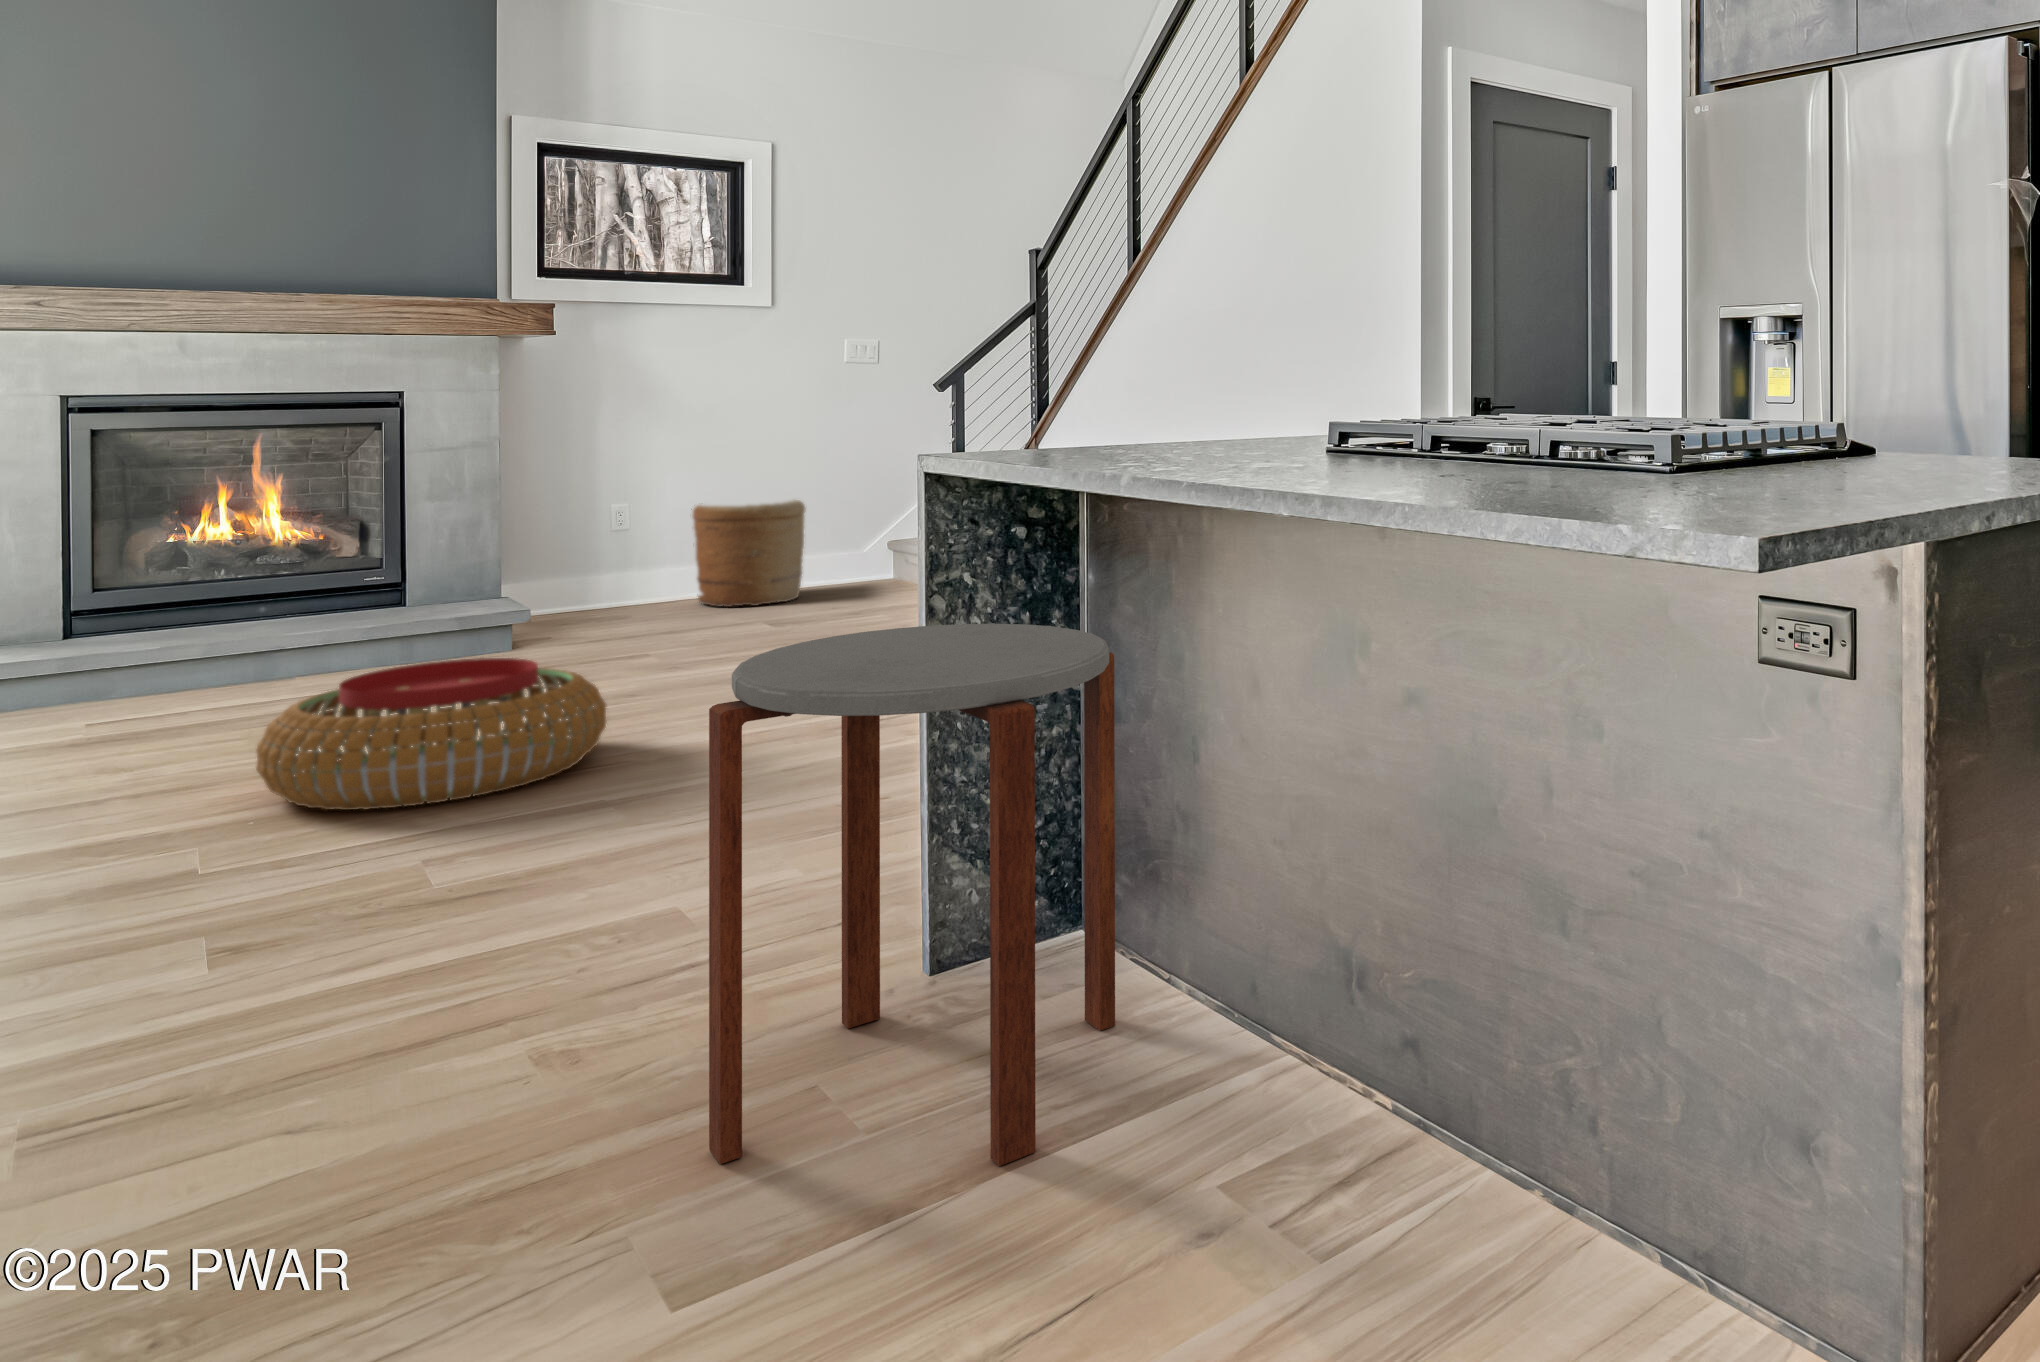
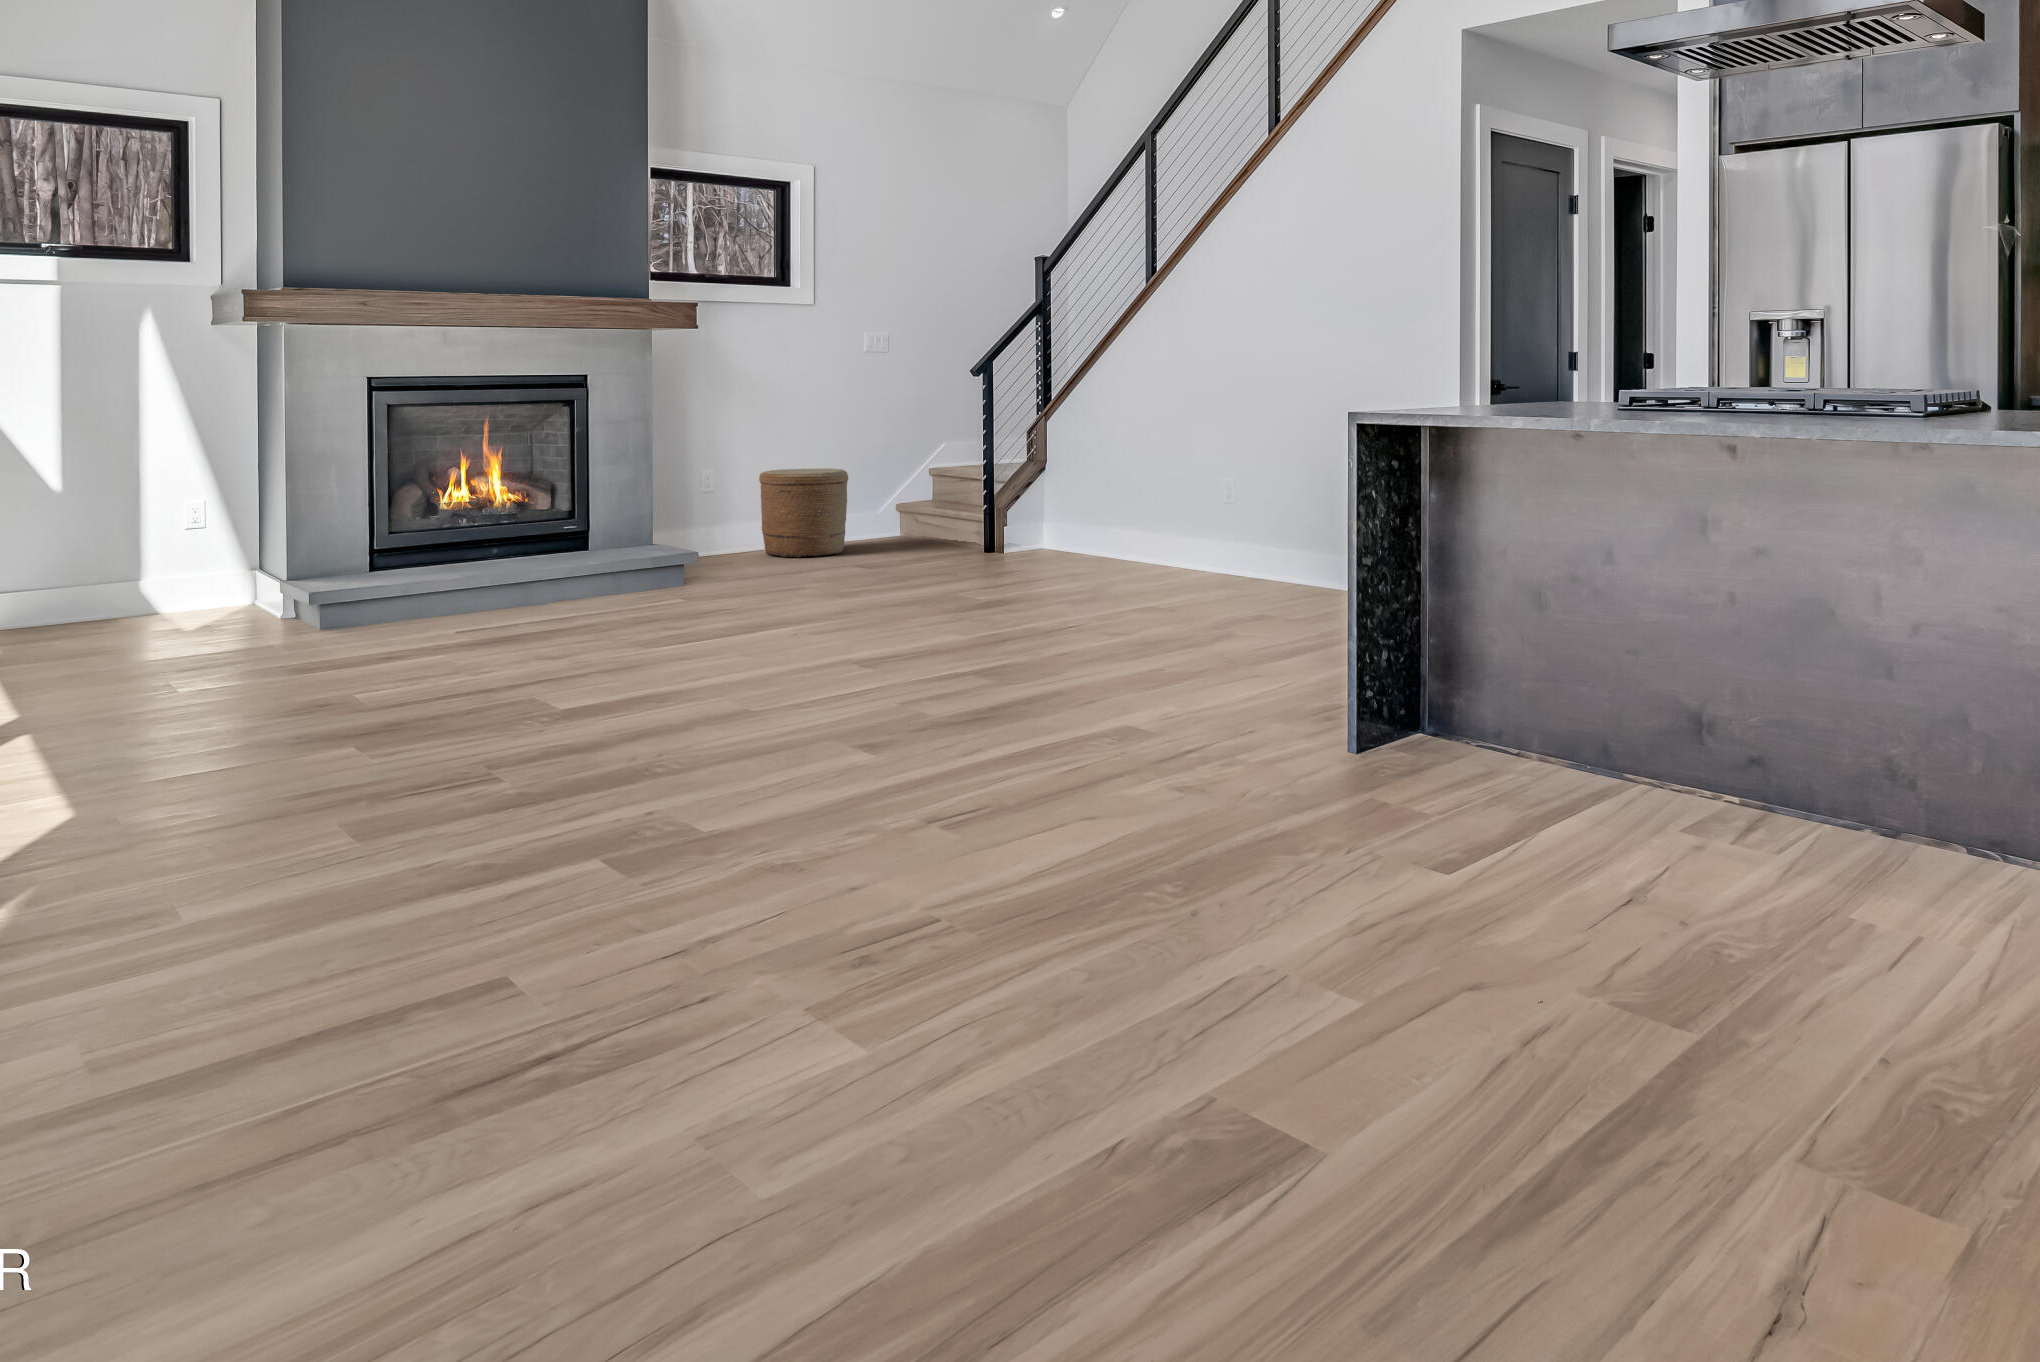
side table: present [709,624,1115,1166] -> none [1352,520,1575,823]
pouf: present [256,658,606,810] -> none [701,575,917,678]

